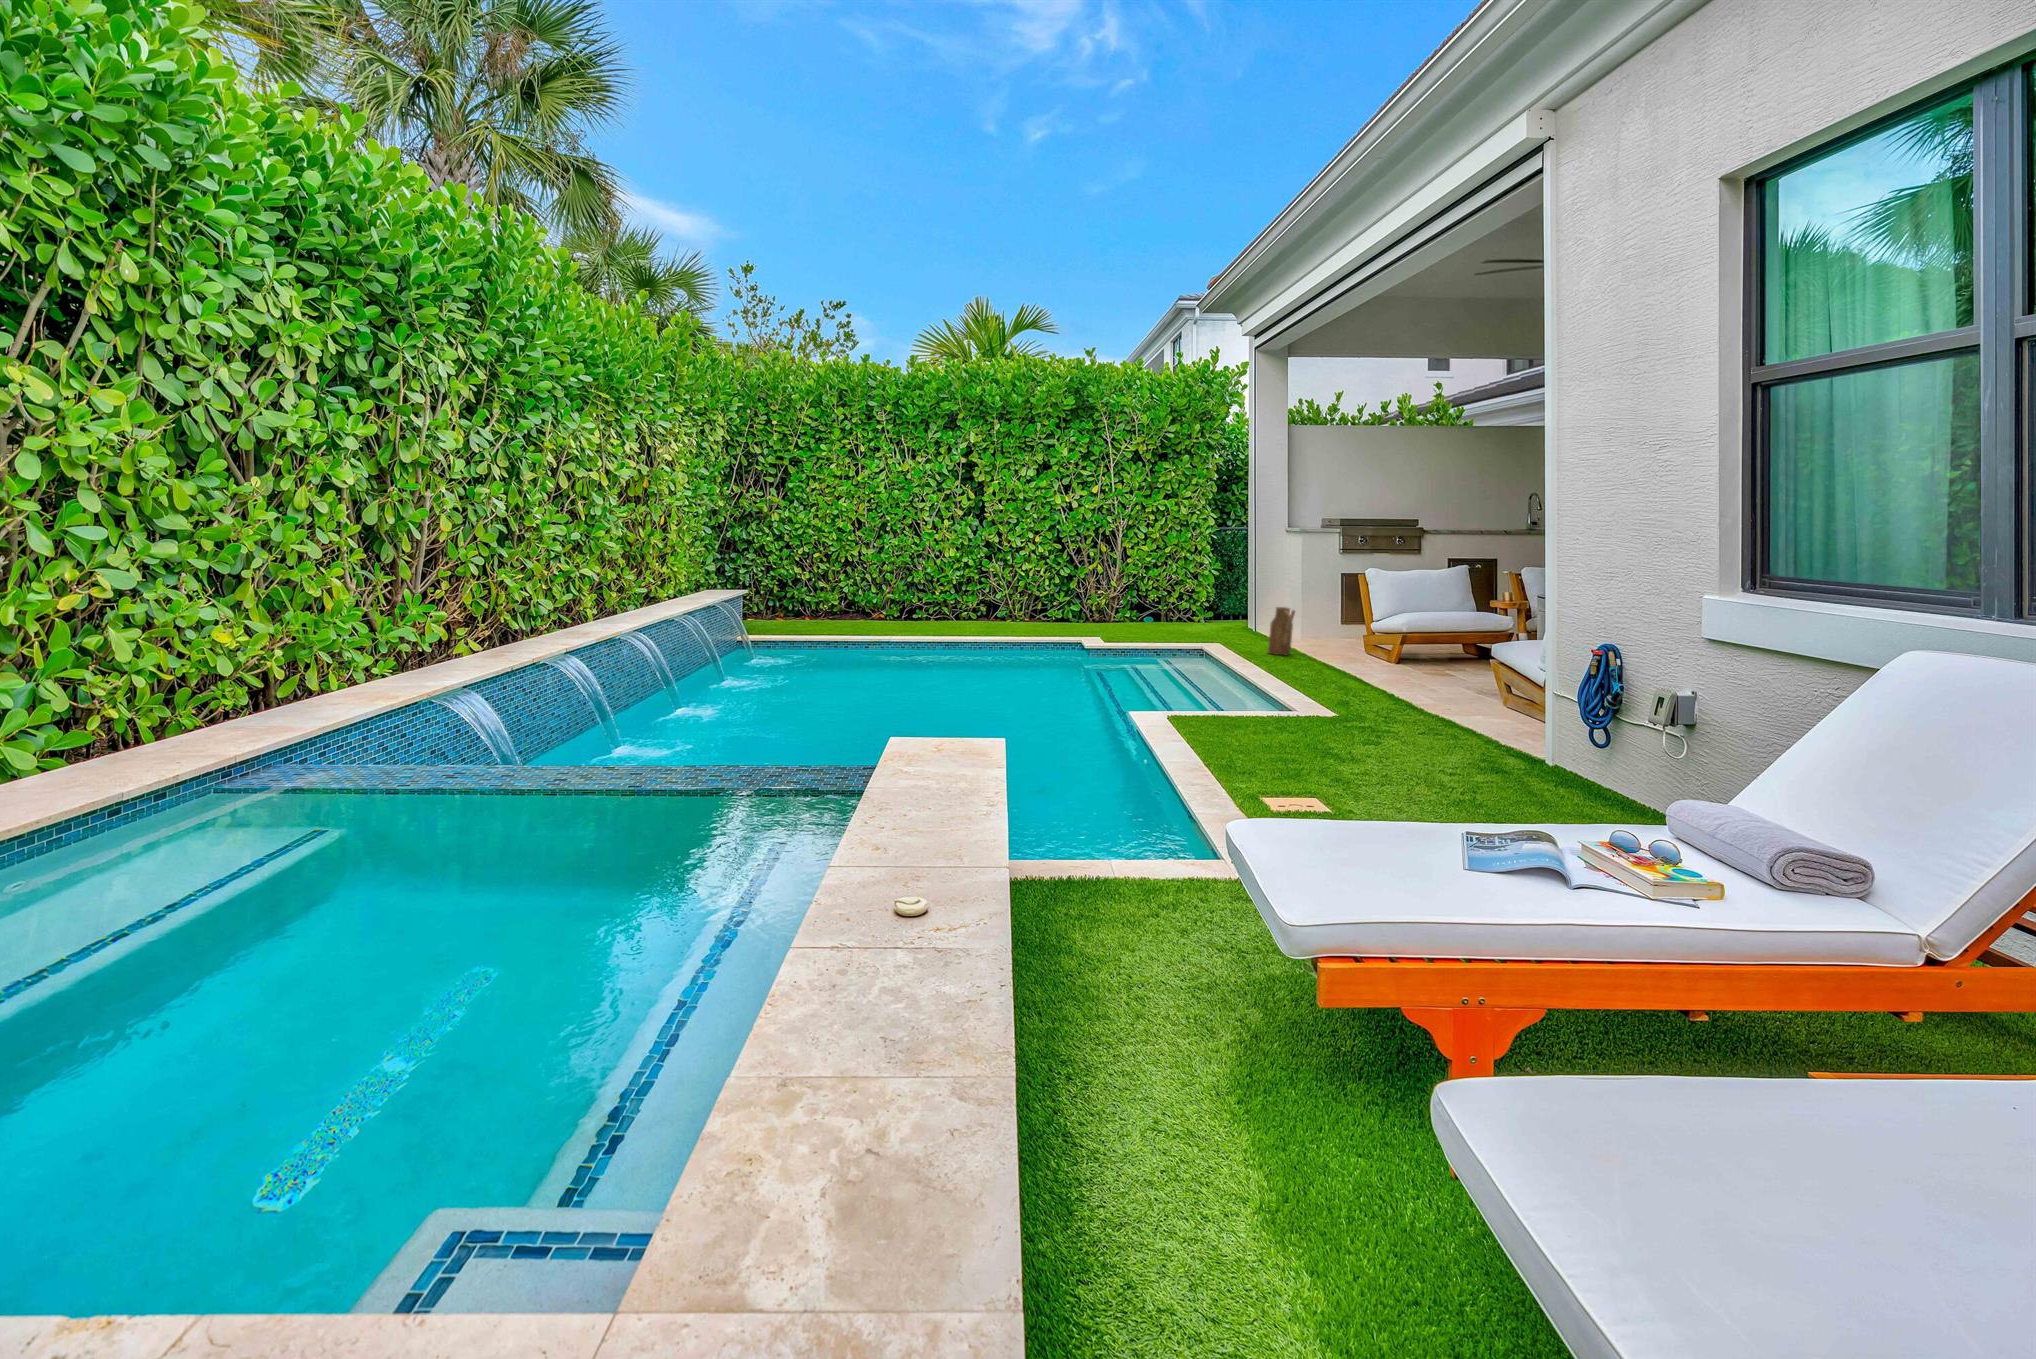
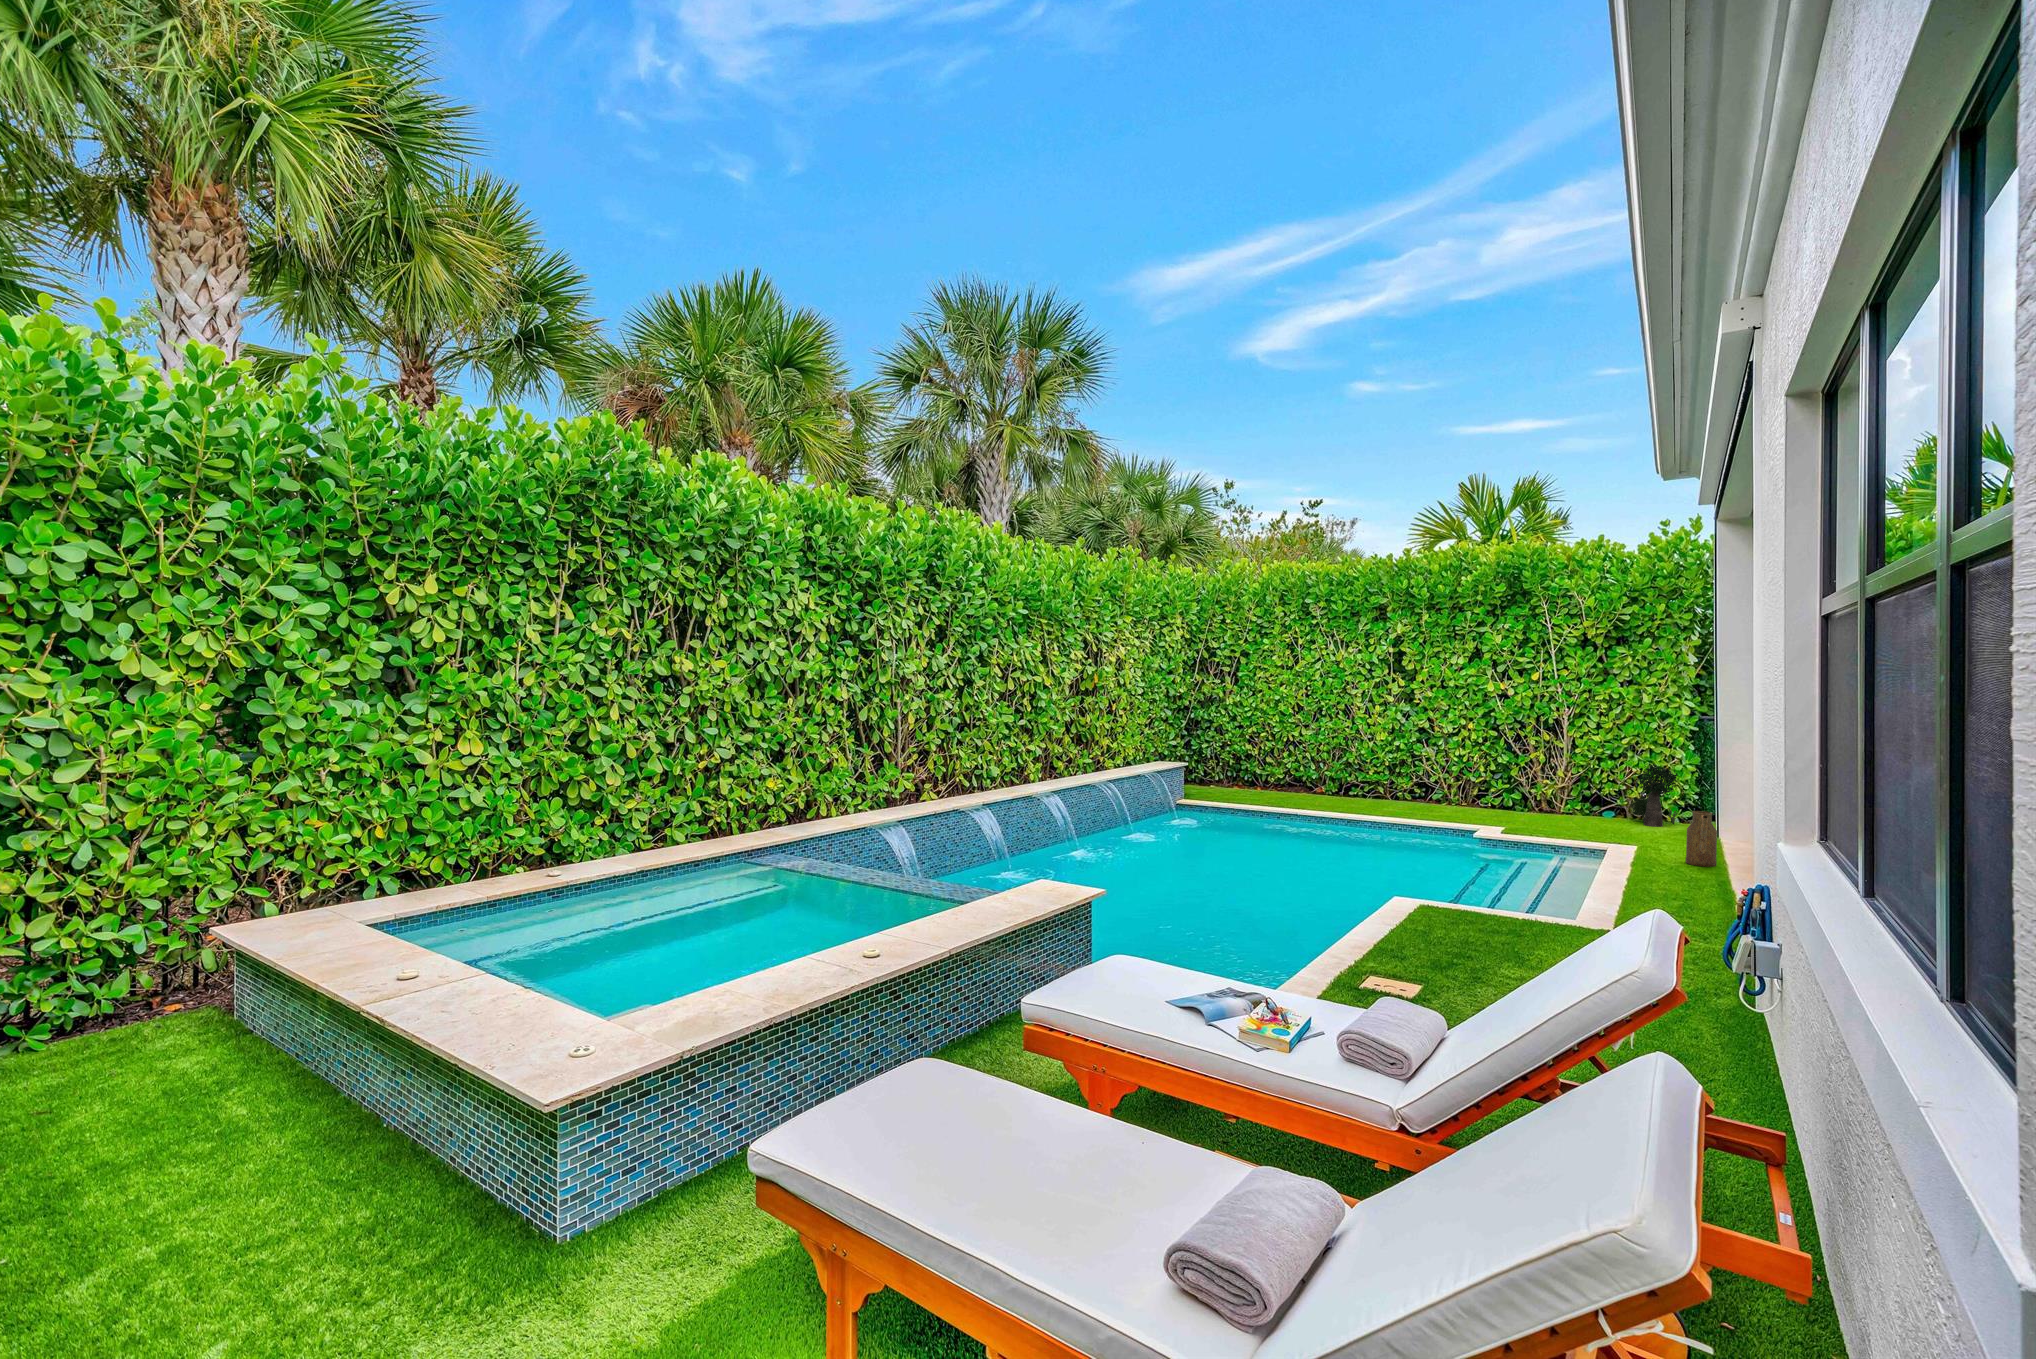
potted plant: none [1169,571,1212,628] -> present [1630,764,1680,827]

